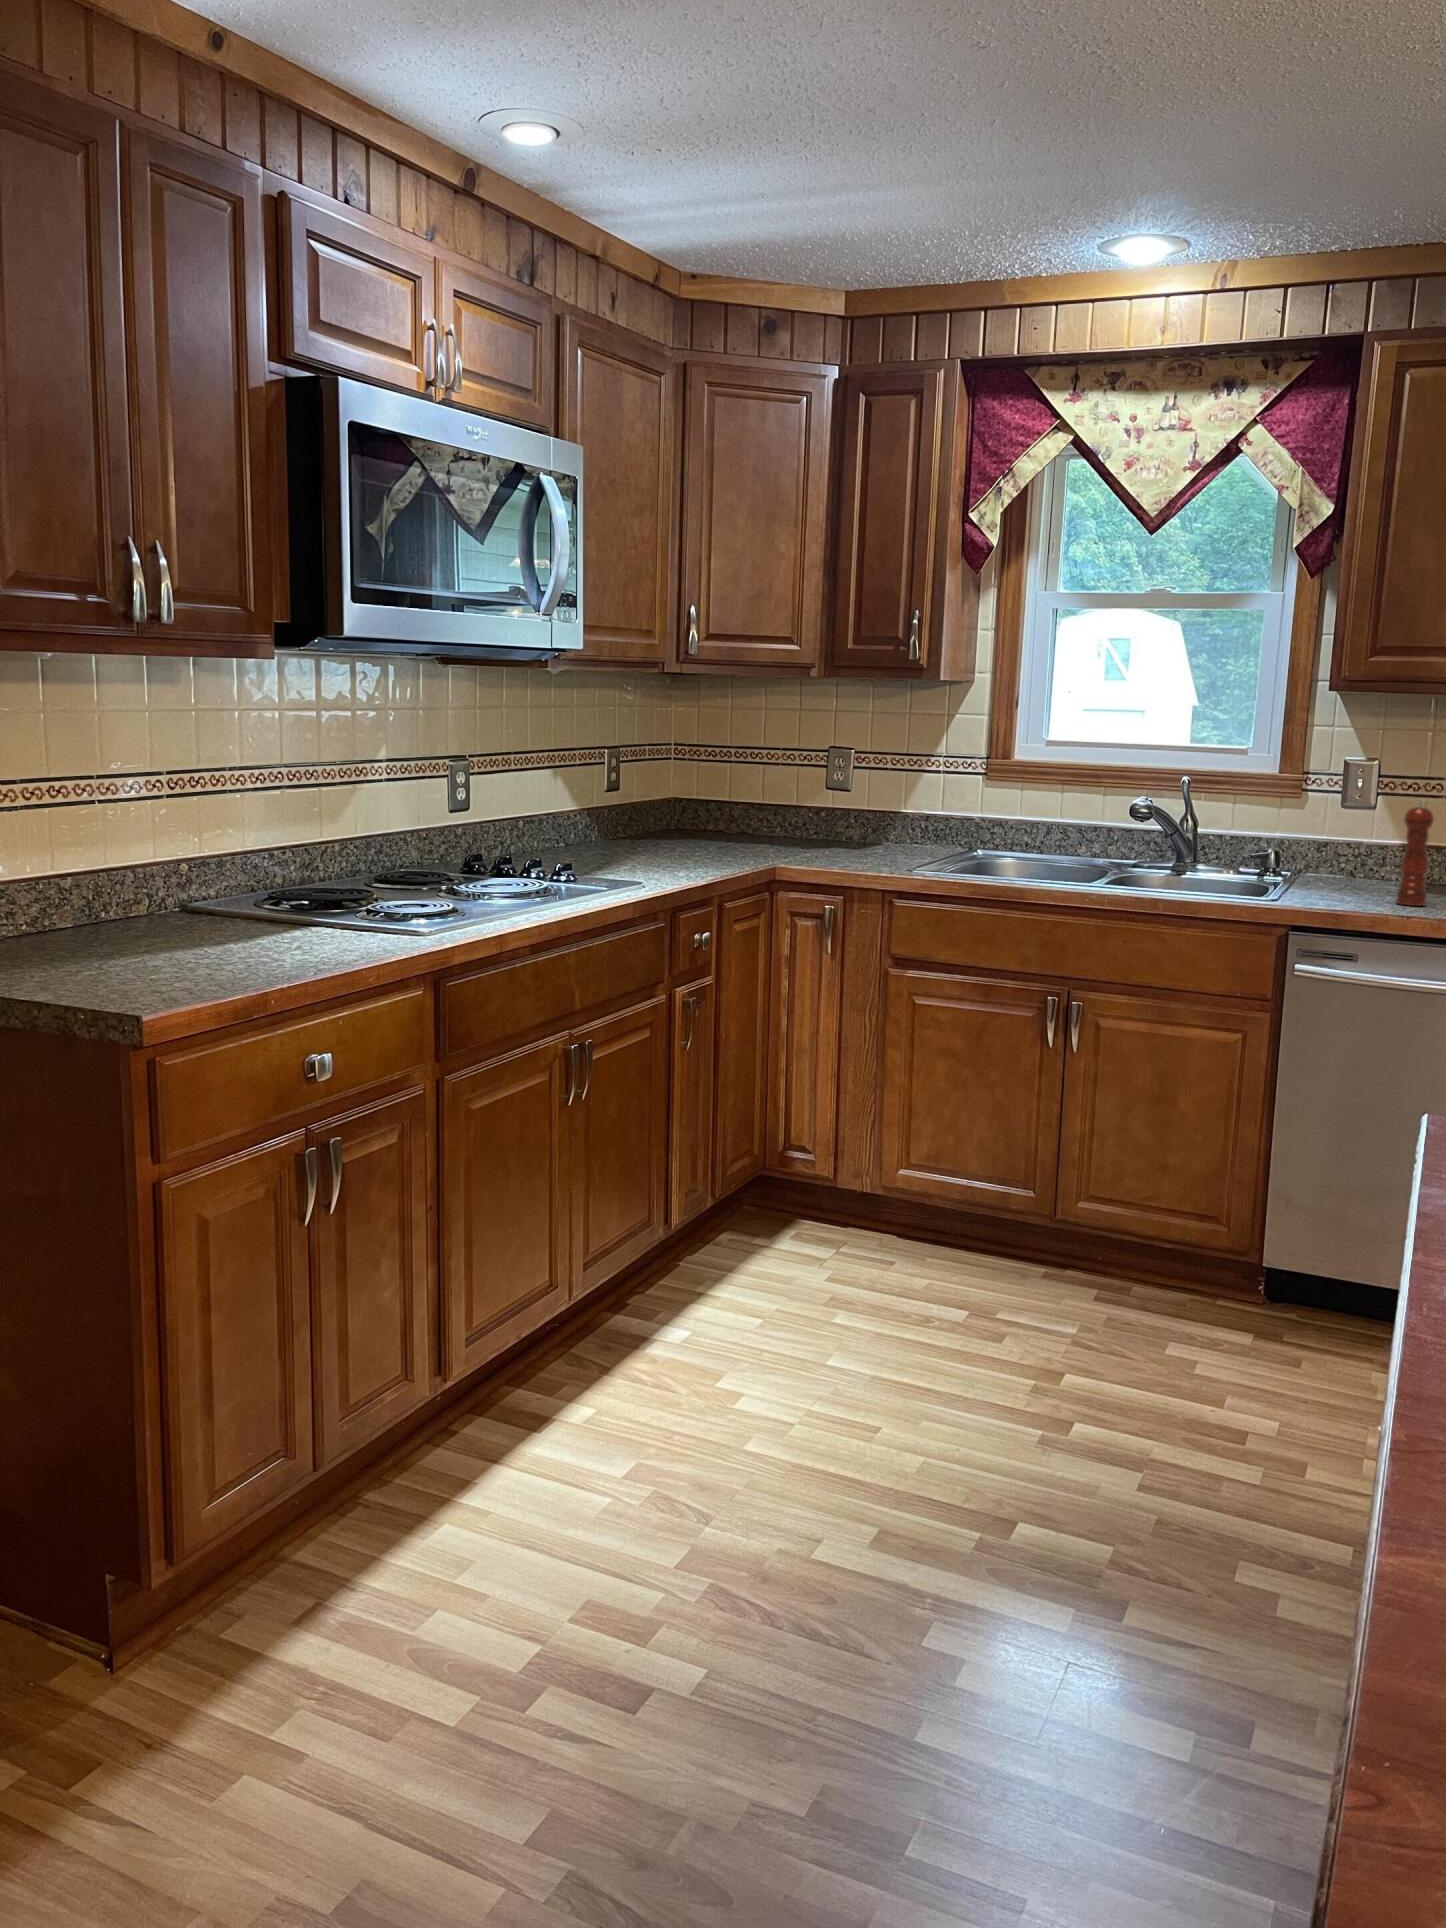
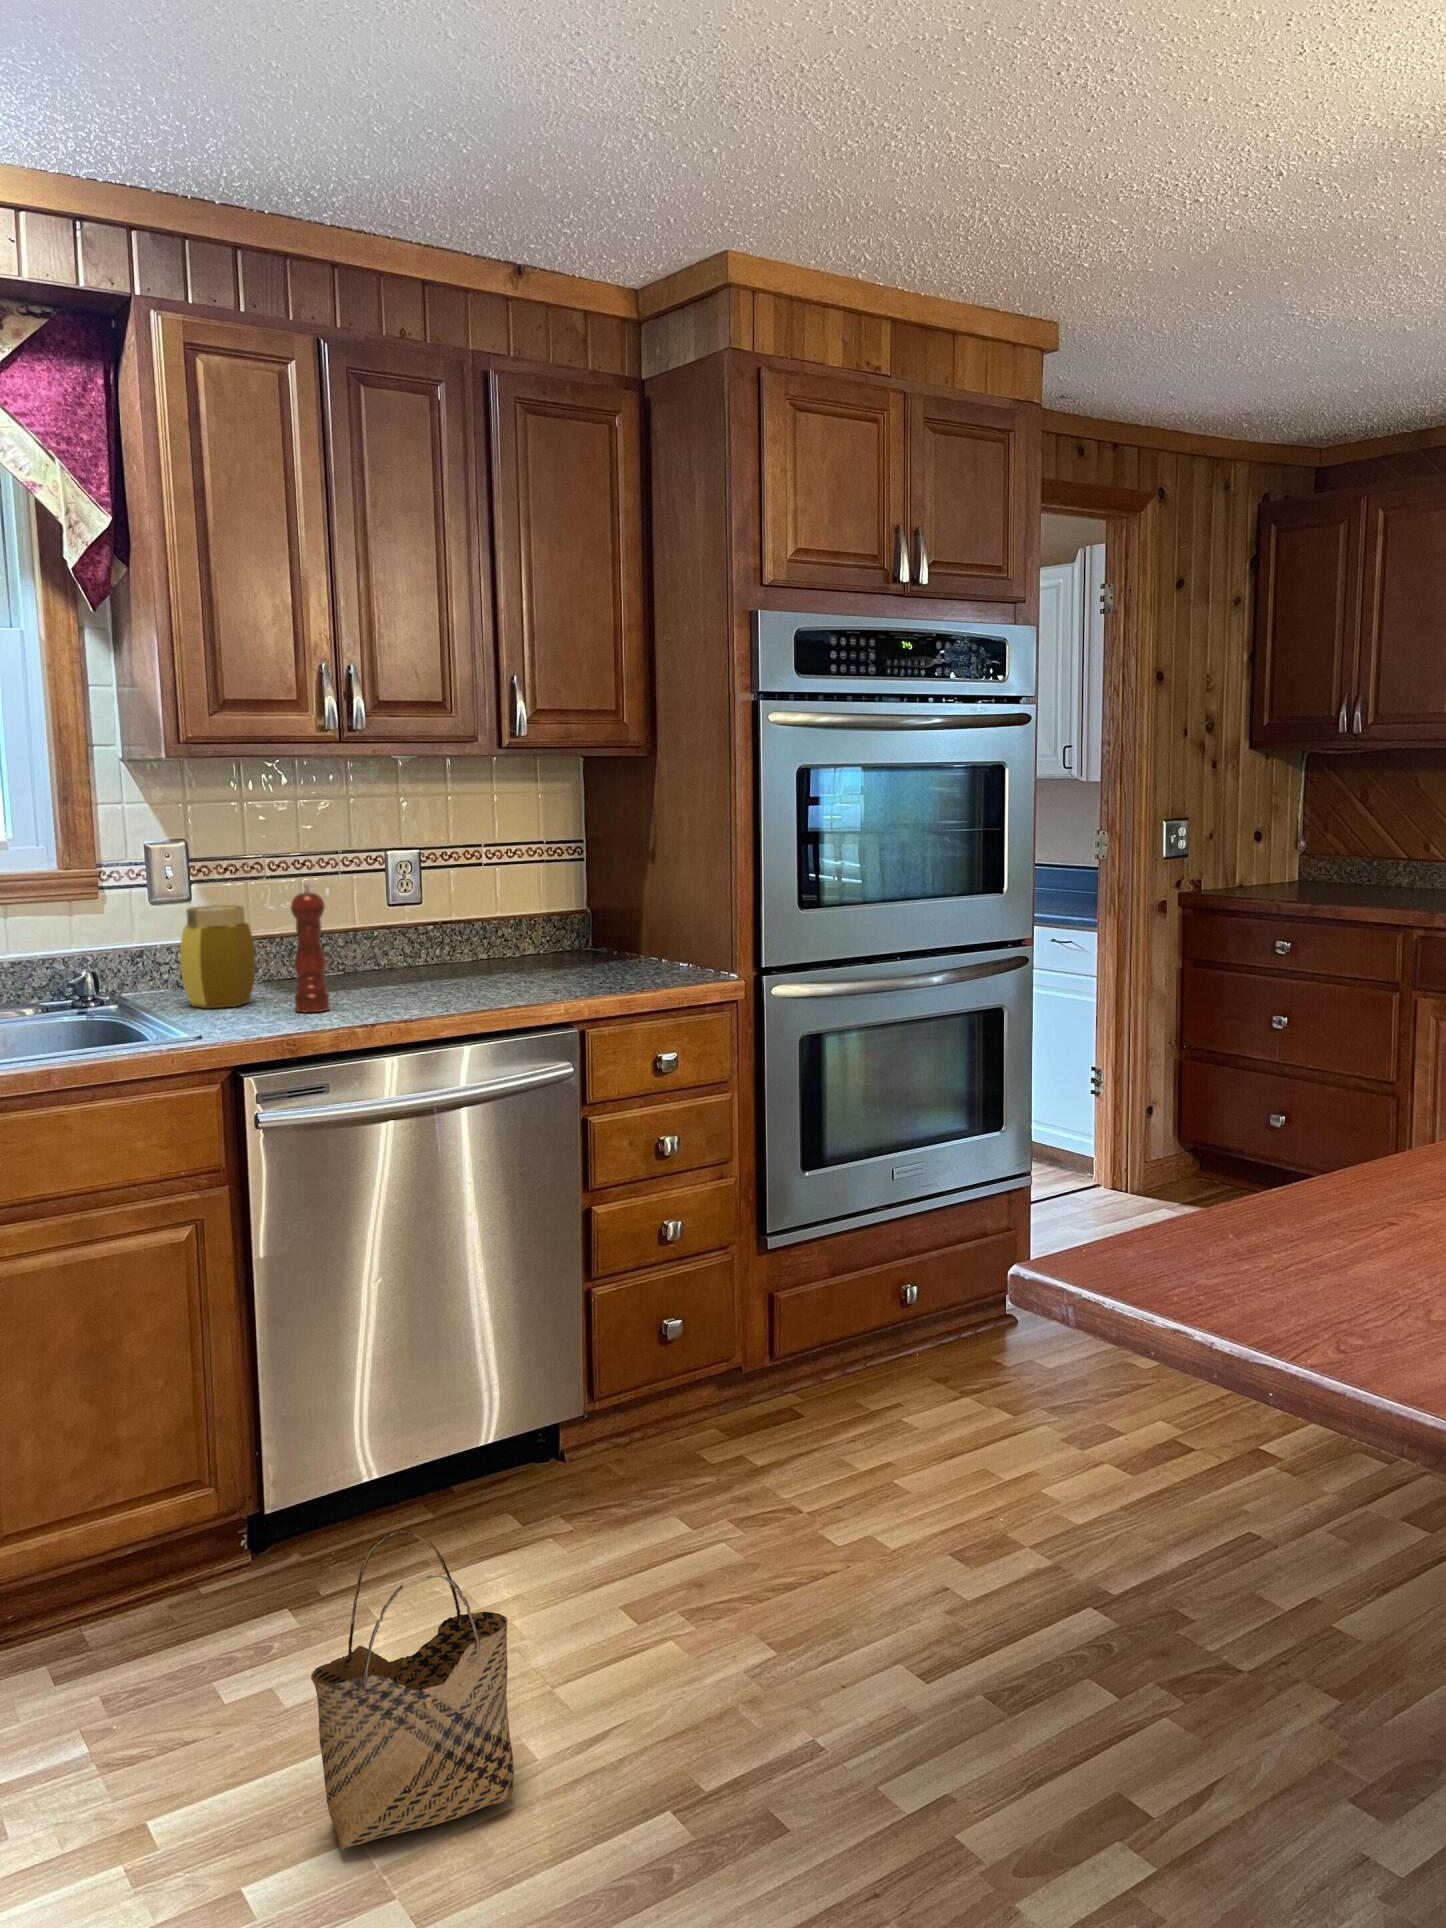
jar: none [1334,812,1393,894] -> present [180,905,256,1009]
woven basket: none [1134,1254,1288,1471] -> present [311,1530,514,1850]

